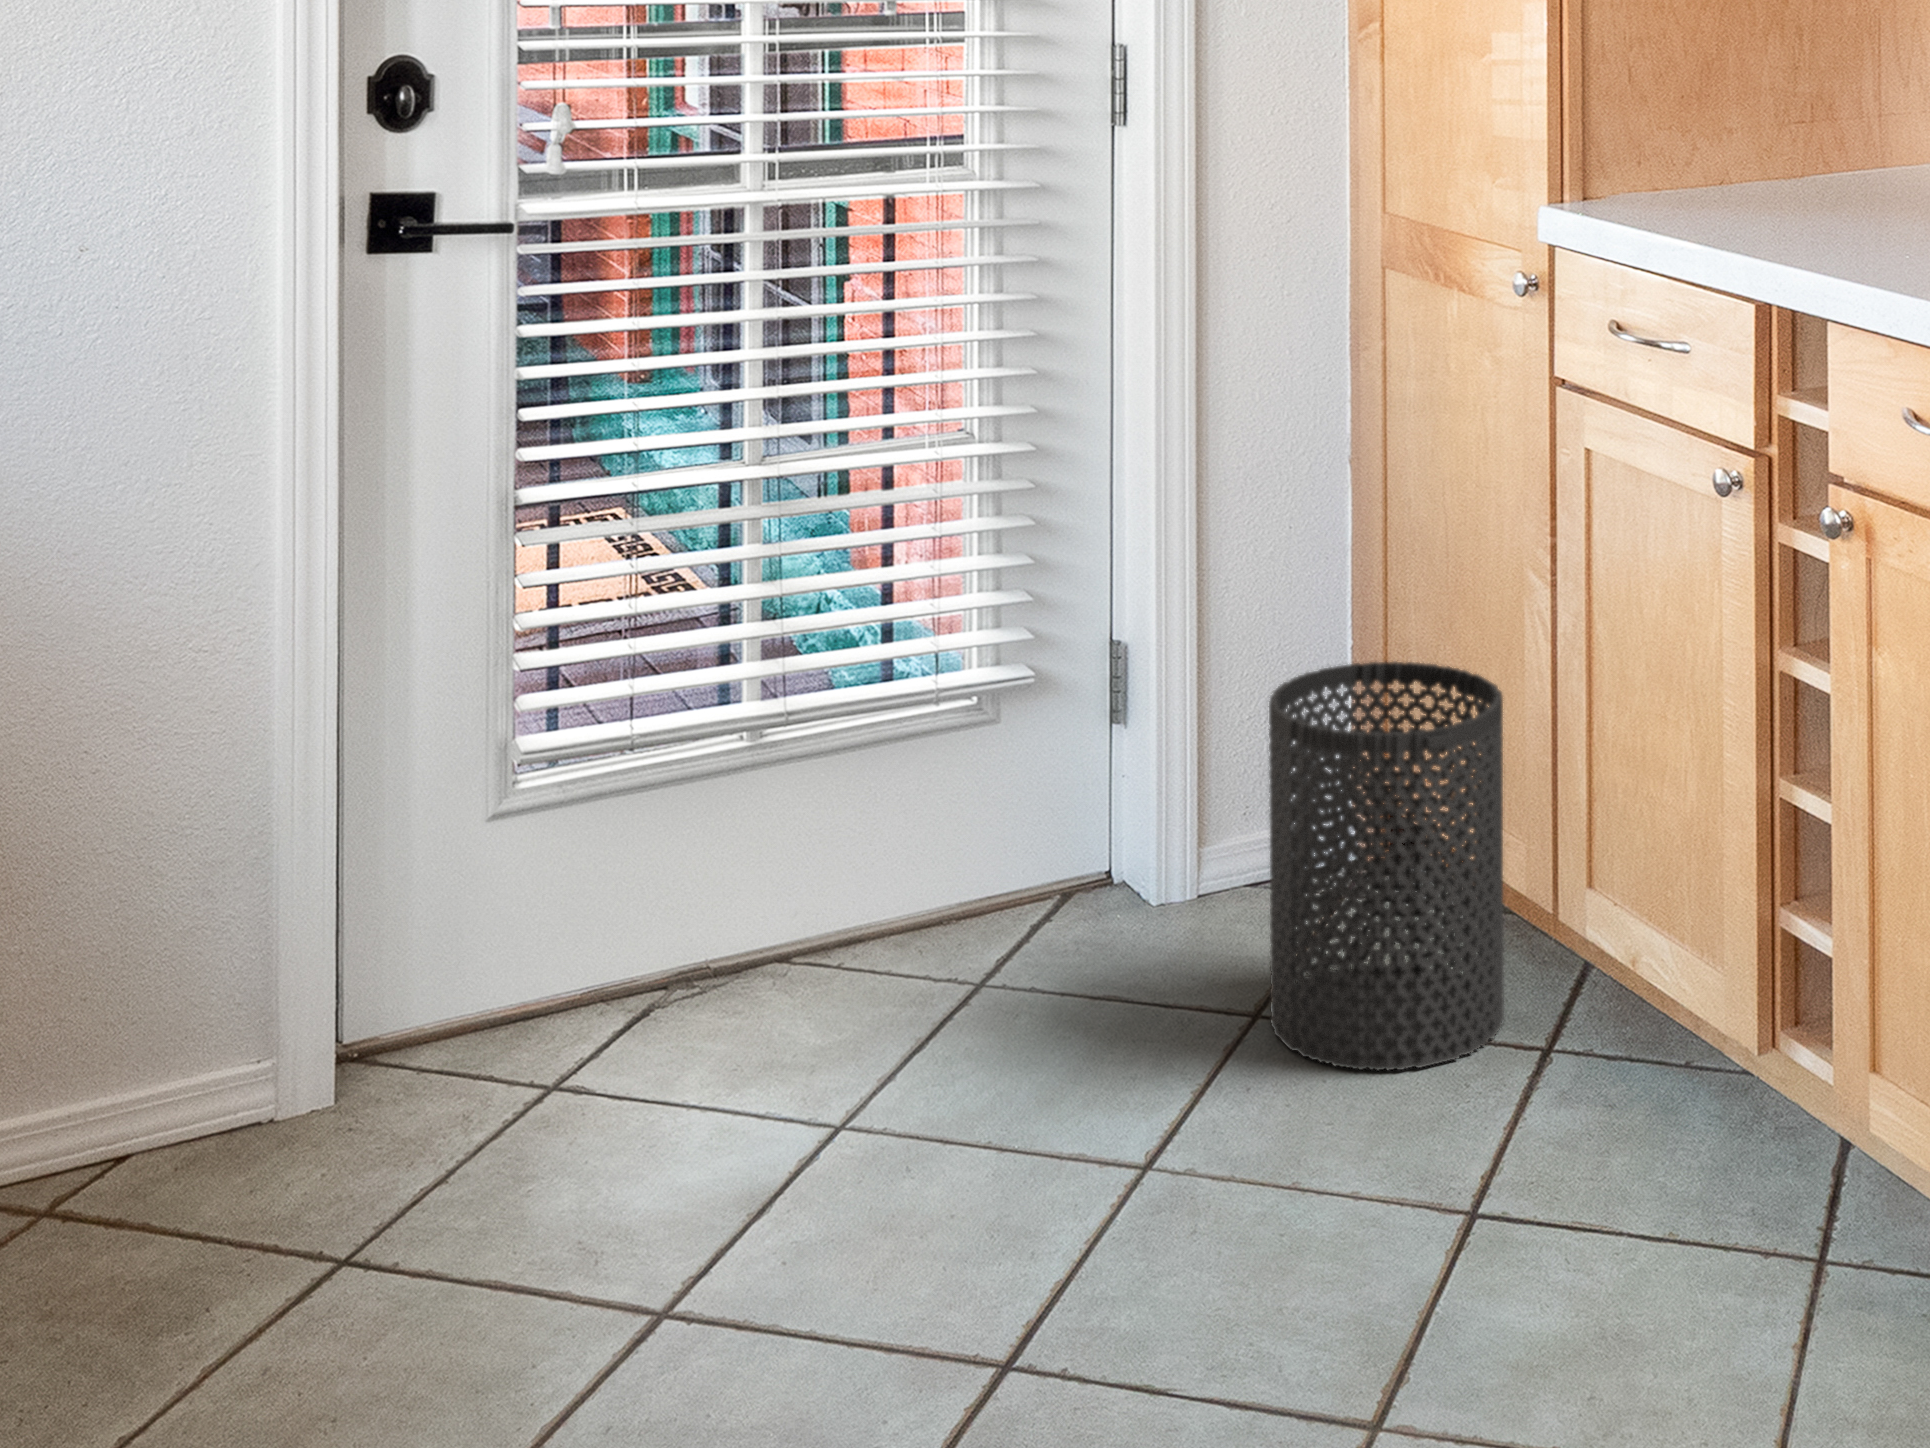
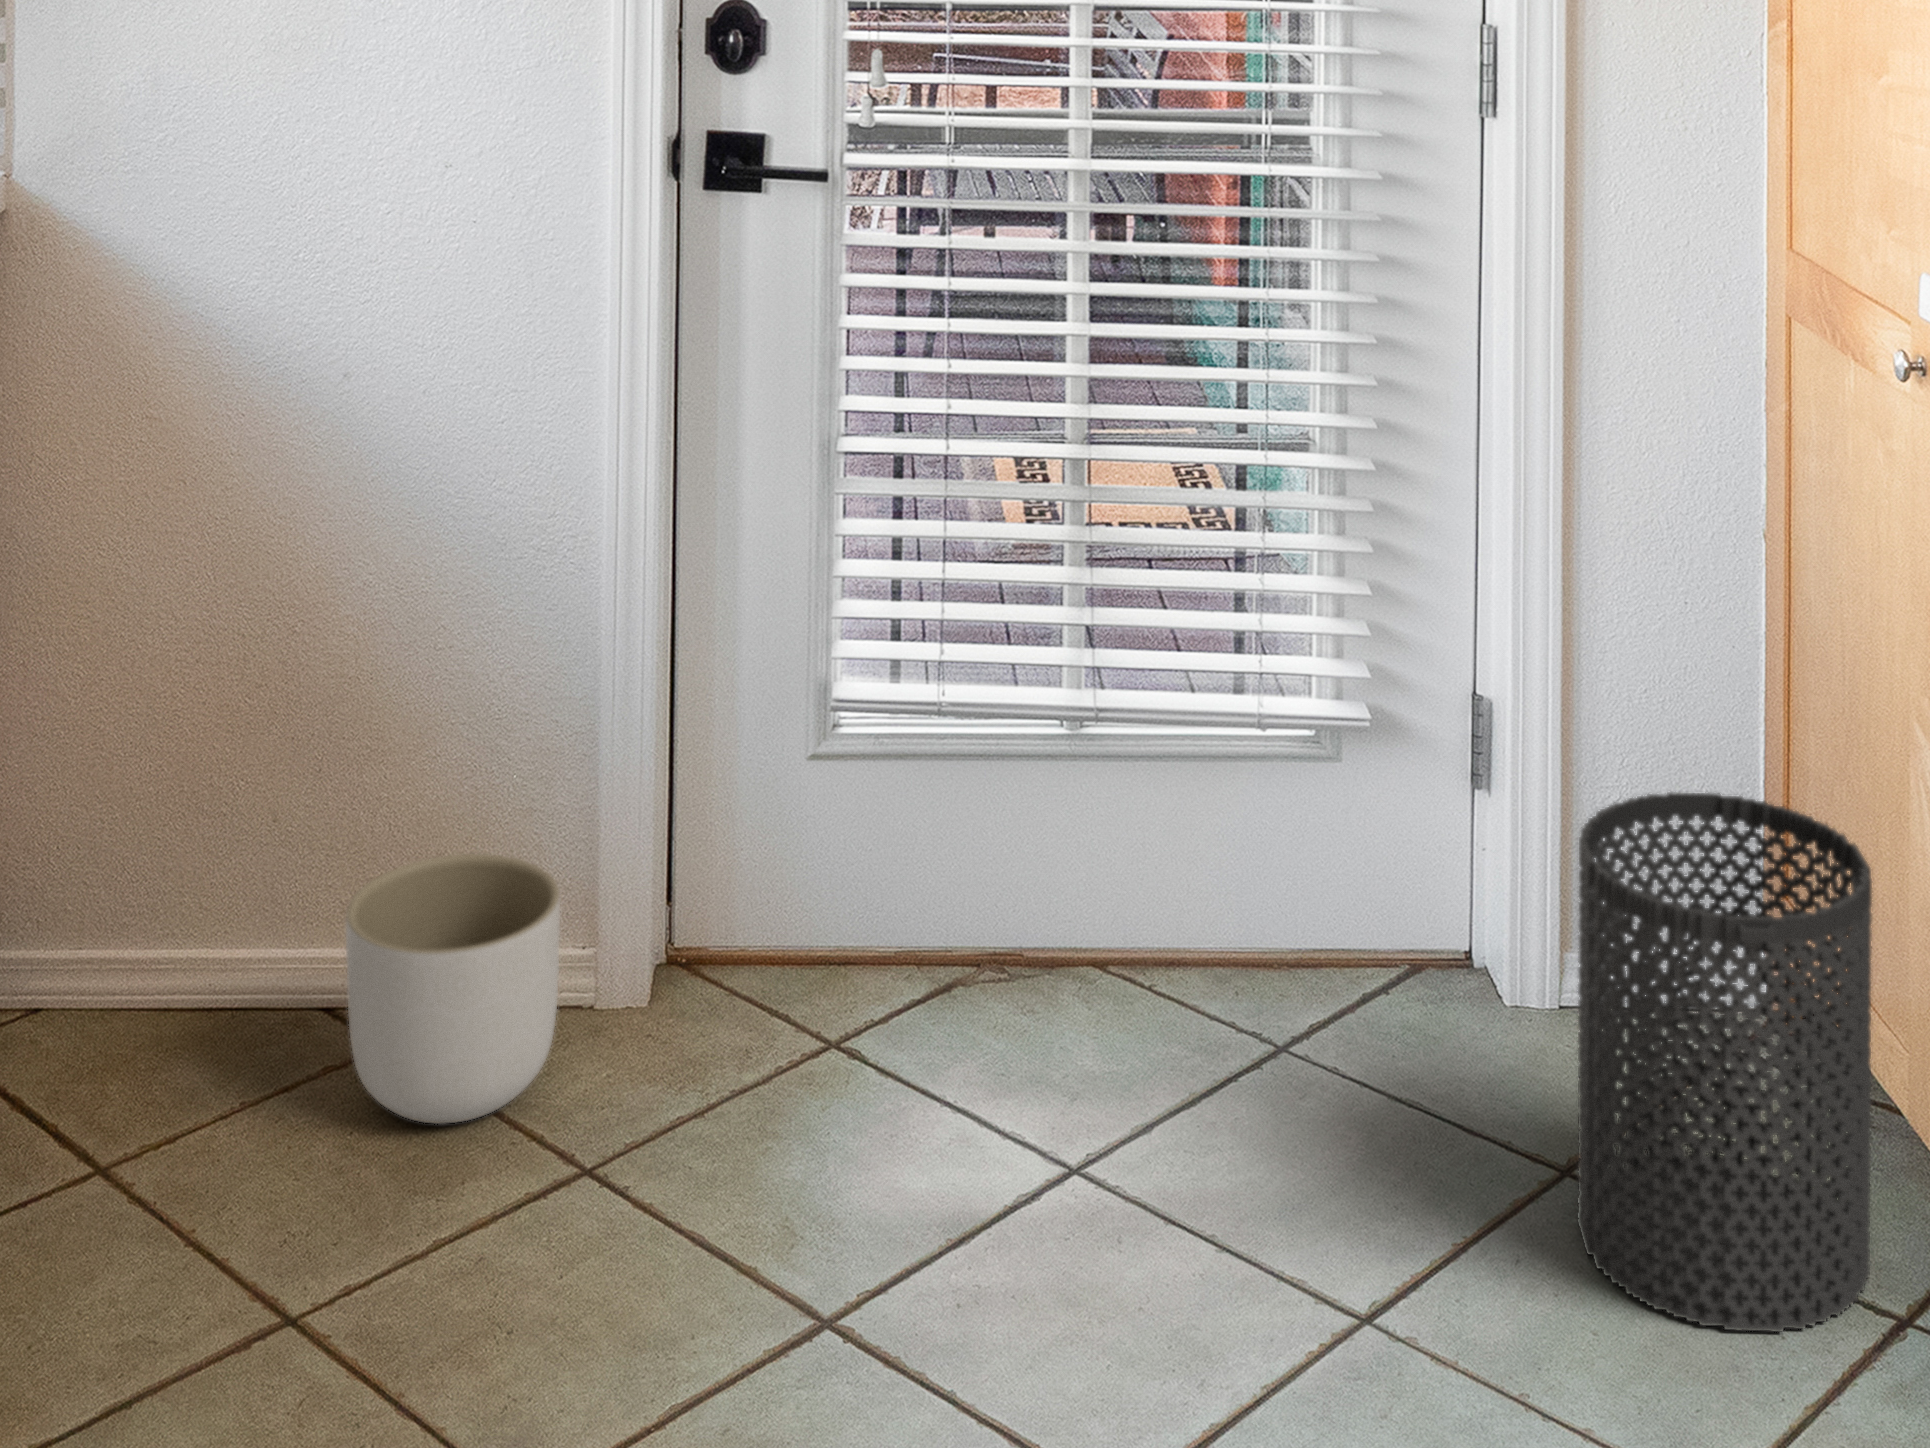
planter: none [17,964,263,1240] -> present [346,854,560,1124]

